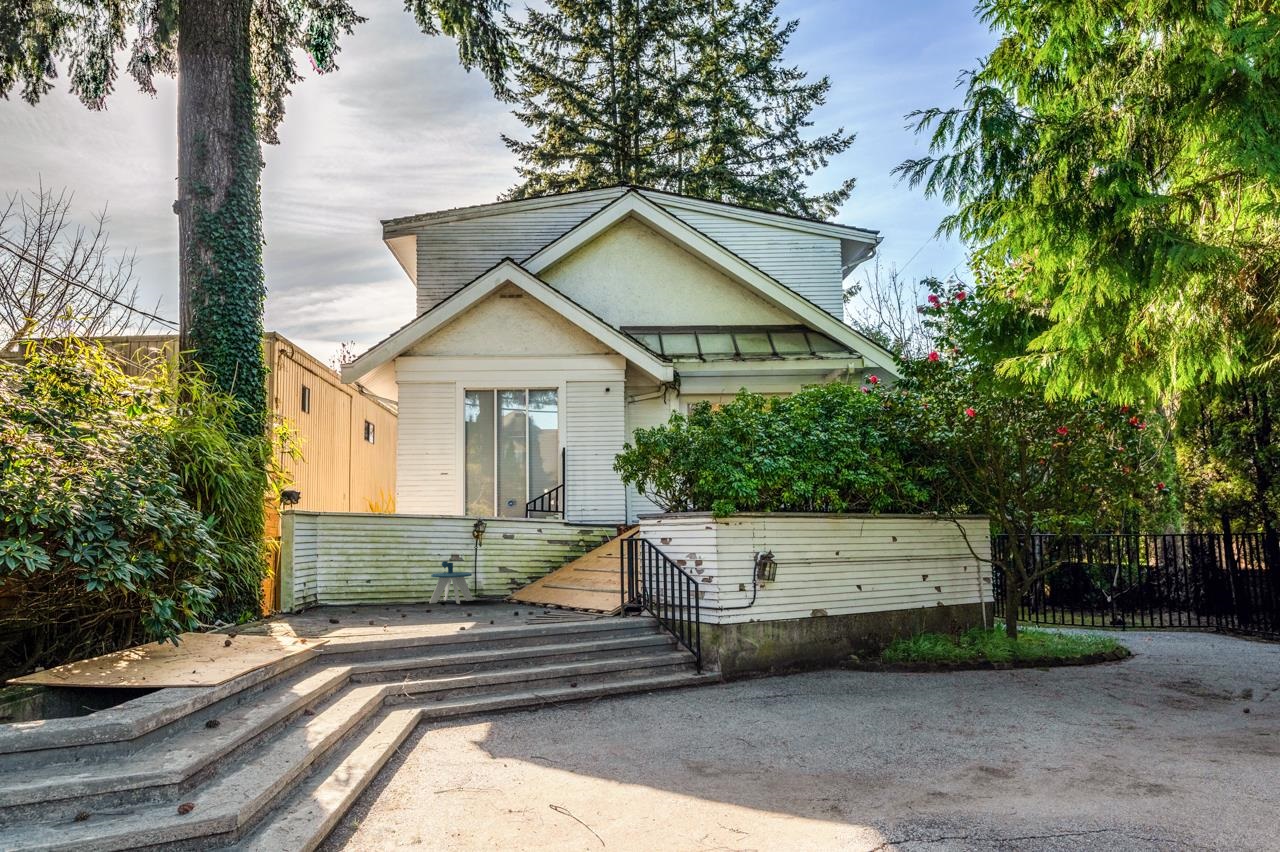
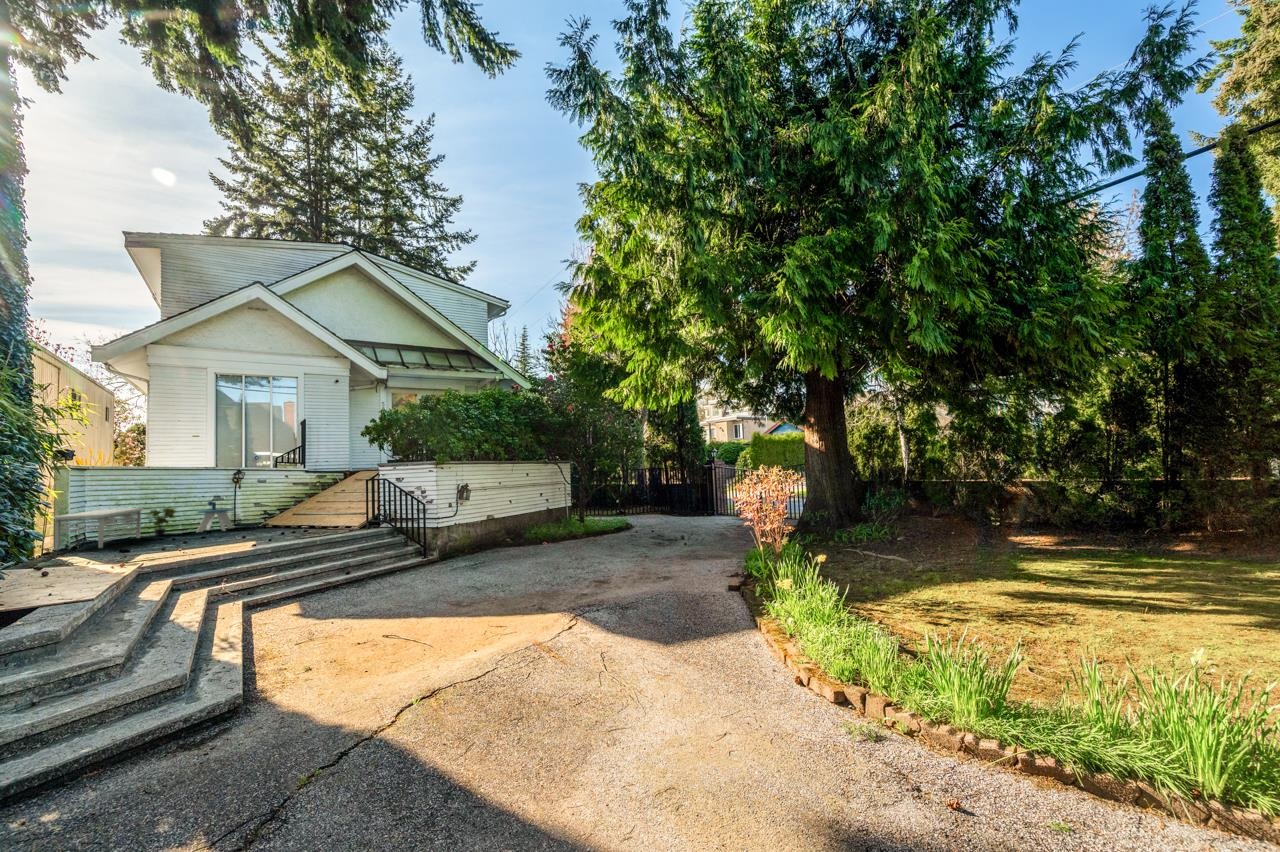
potted plant: none [377,564,408,604] -> present [146,507,176,535]
storage bench: none [275,566,371,616] -> present [54,508,143,550]

